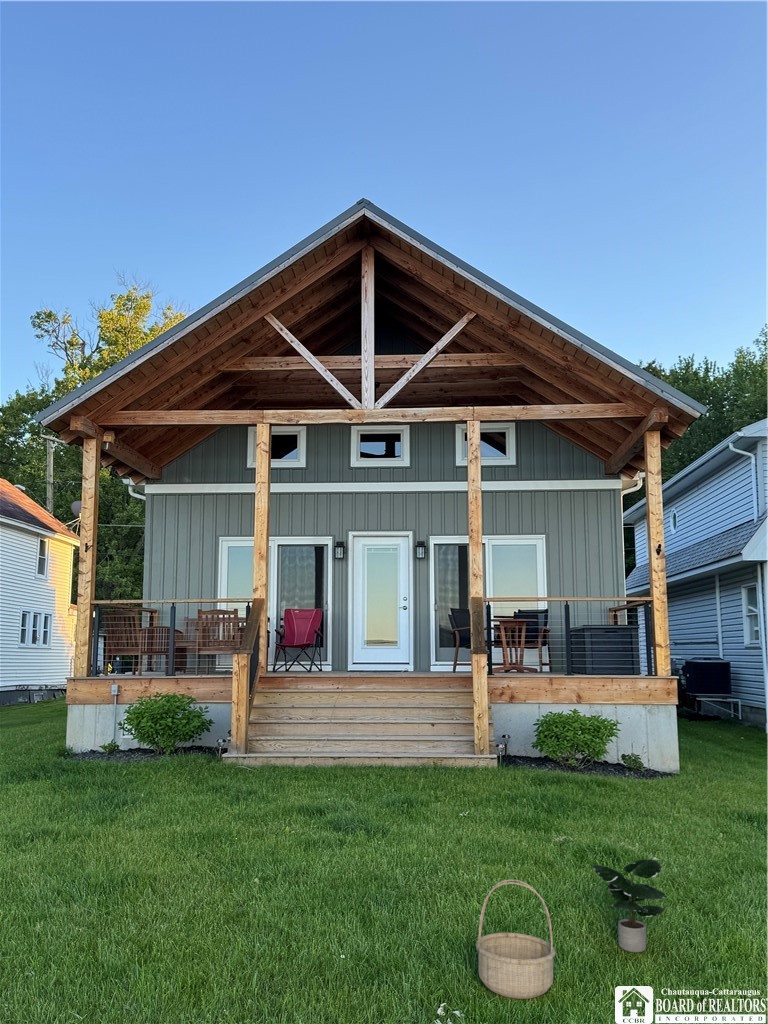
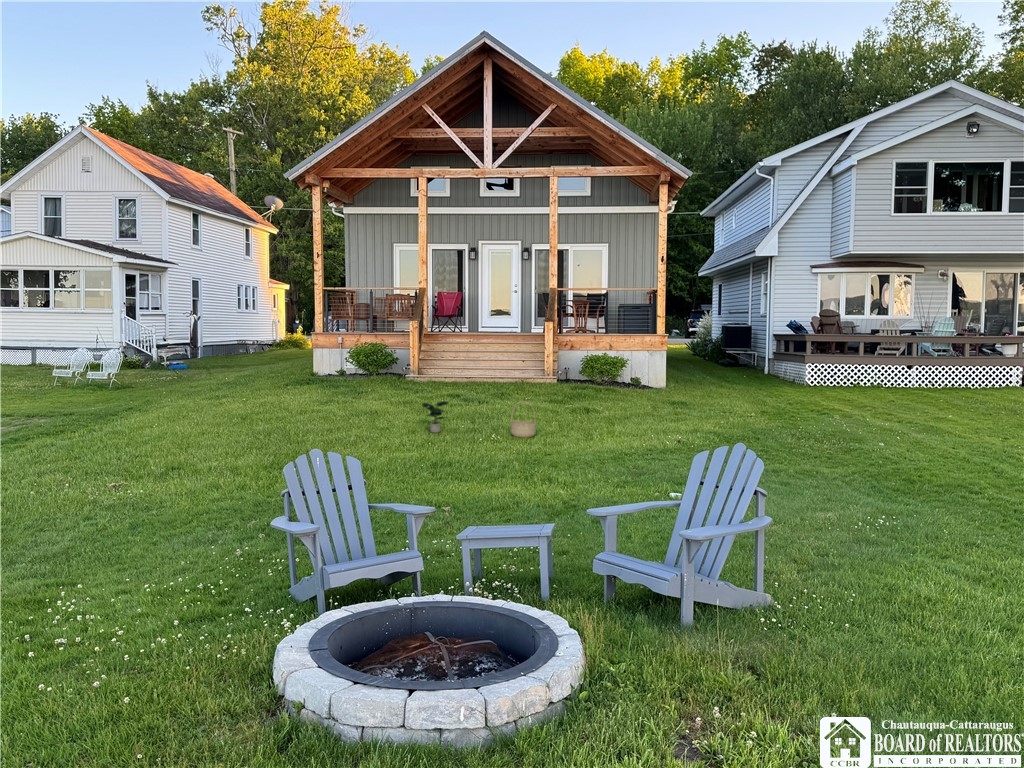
potted plant: present [593,859,667,952] -> present [422,401,448,433]

